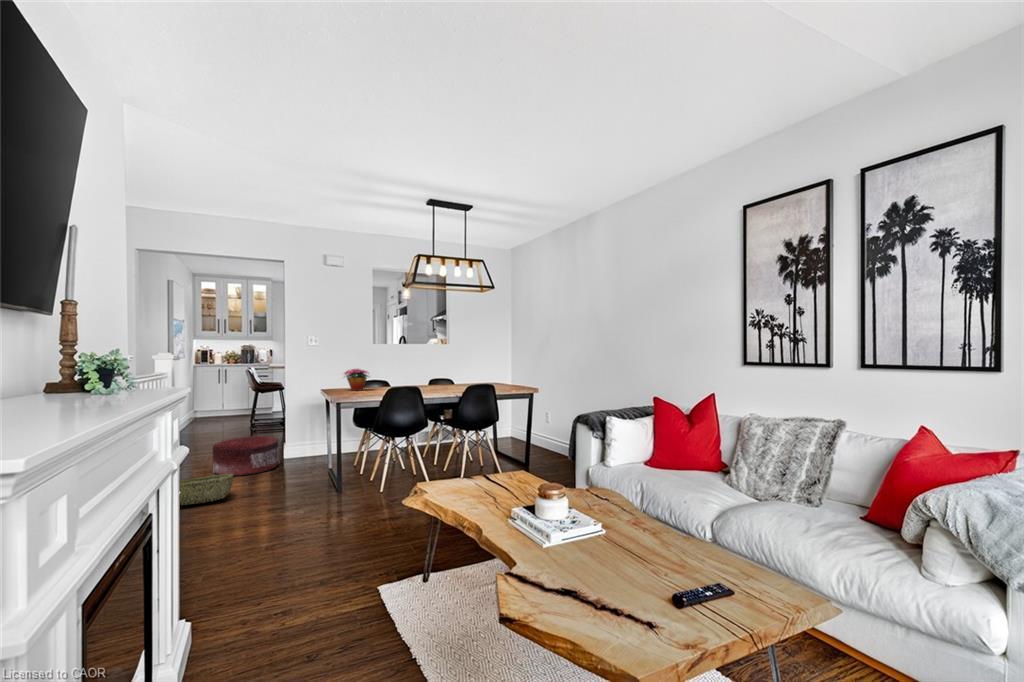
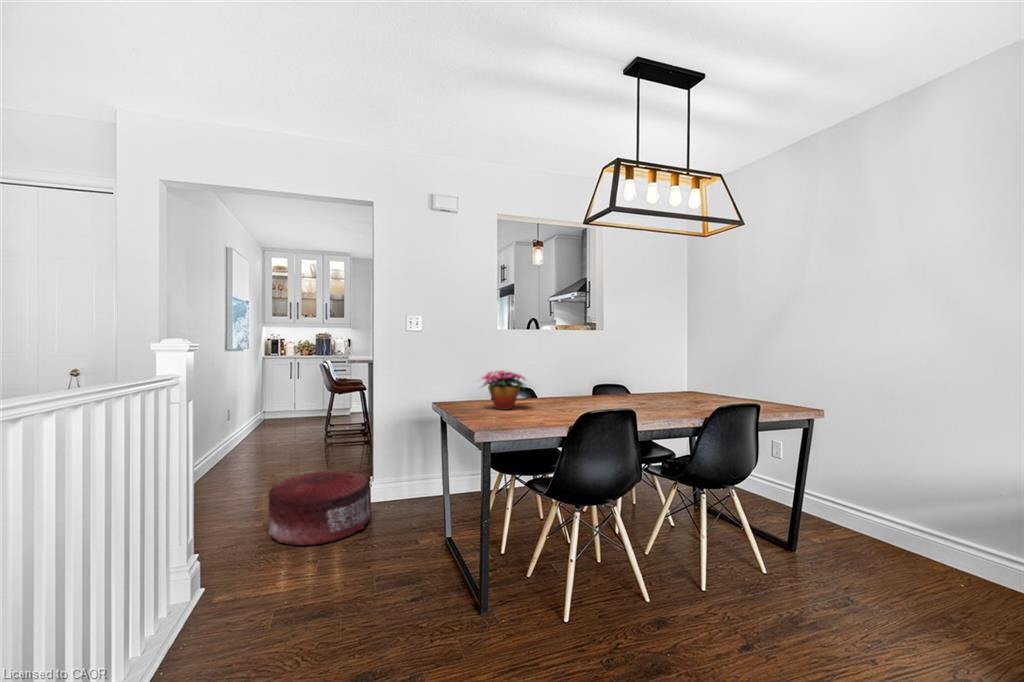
woven basket: present [180,474,233,505] -> none [161,568,296,649]

